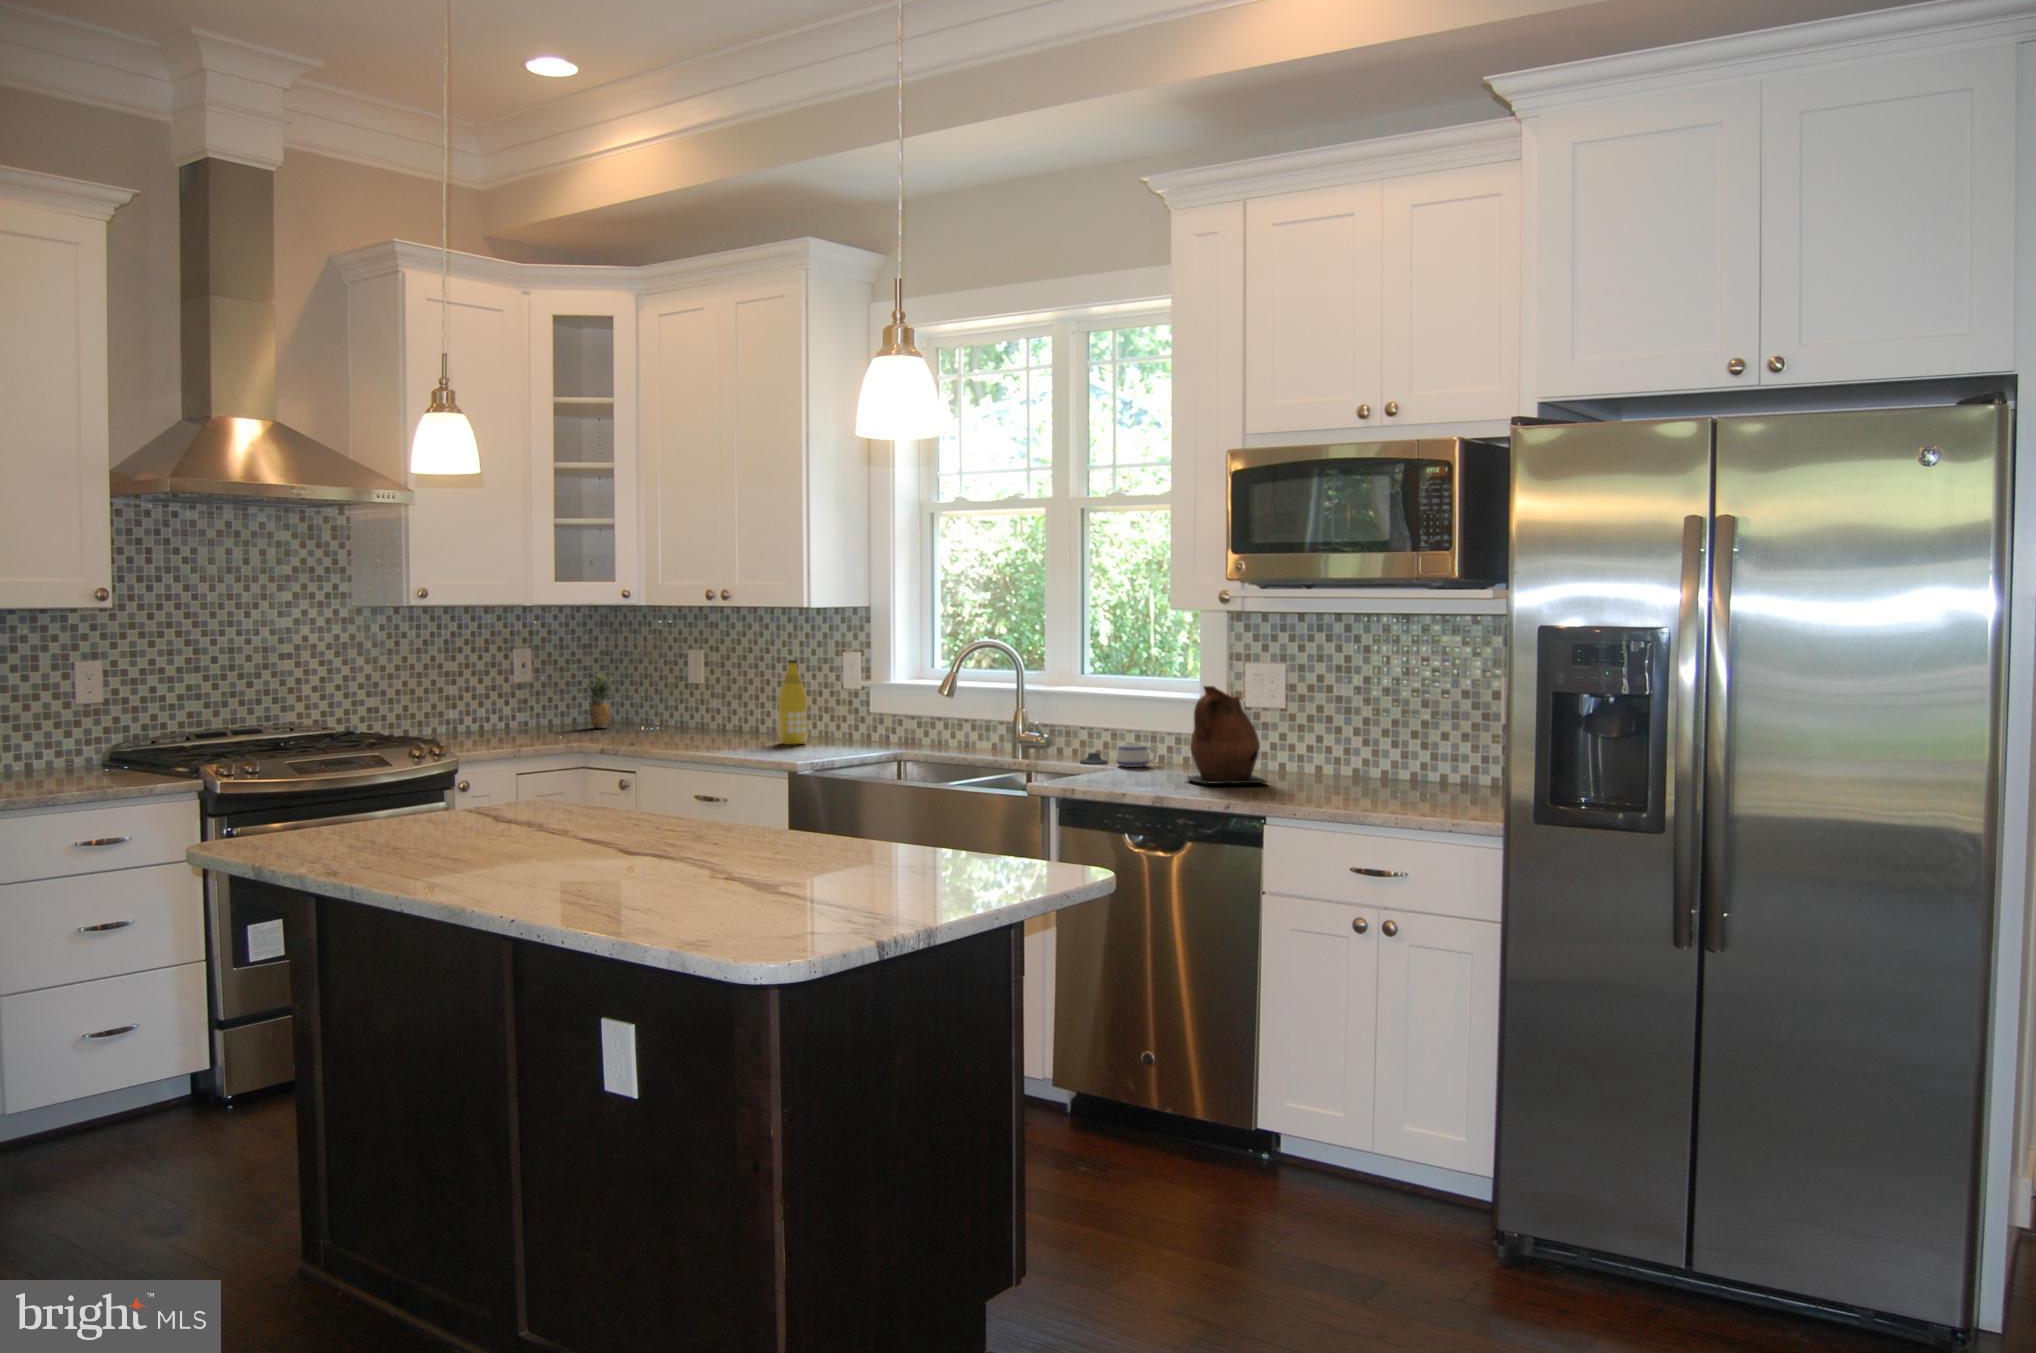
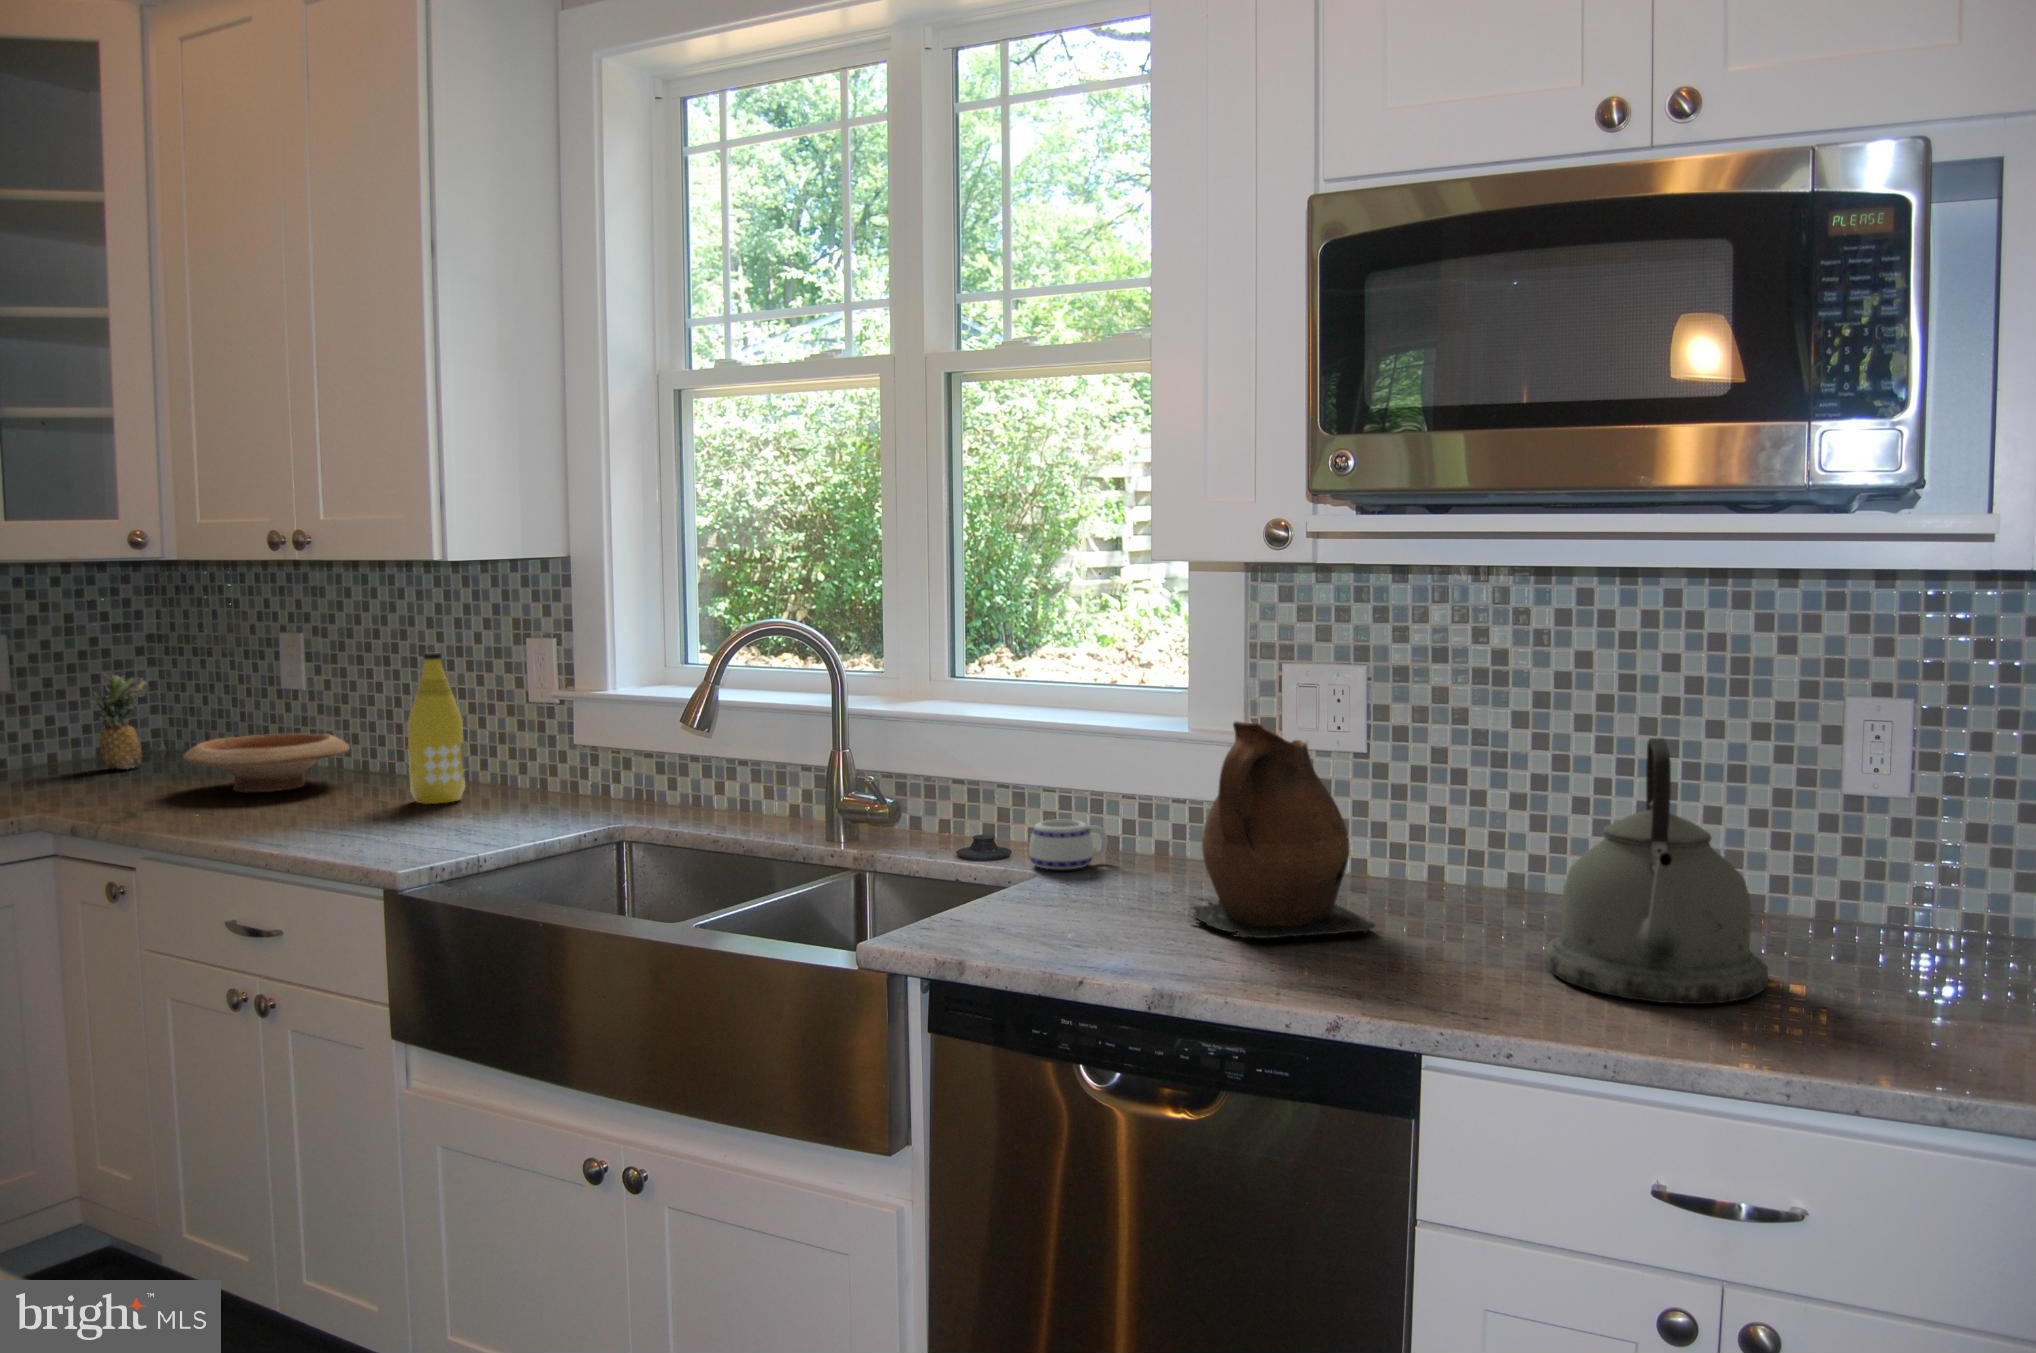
kettle: none [1333,692,1427,802] -> present [1544,738,1768,1004]
wooden bowl: none [651,707,738,738] -> present [183,733,350,792]

